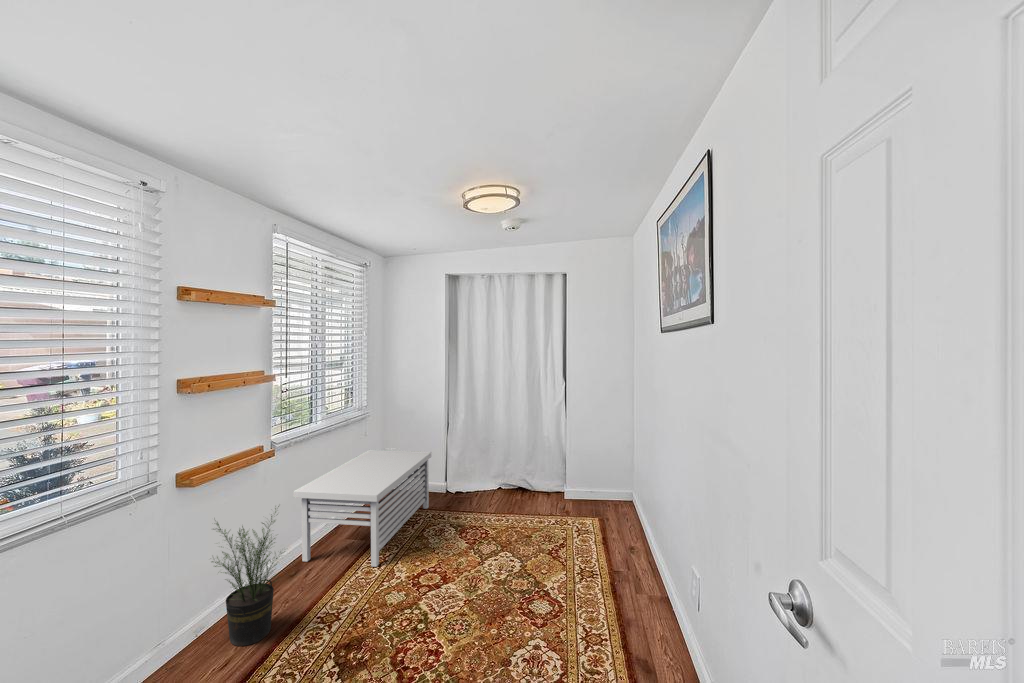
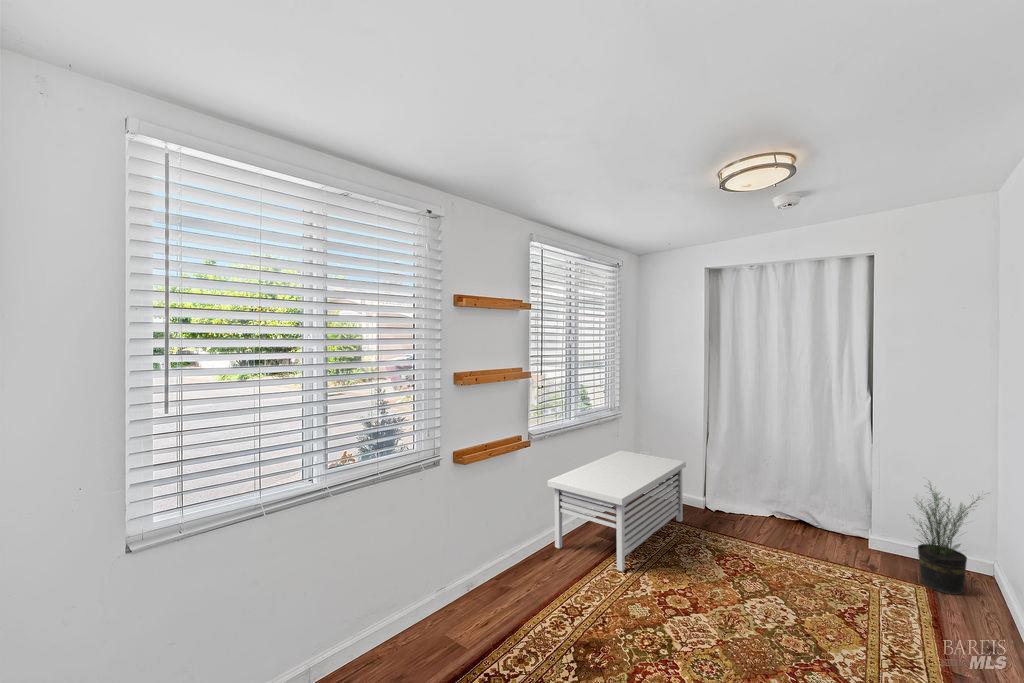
potted plant: present [212,506,285,646] -> present [913,485,979,595]

